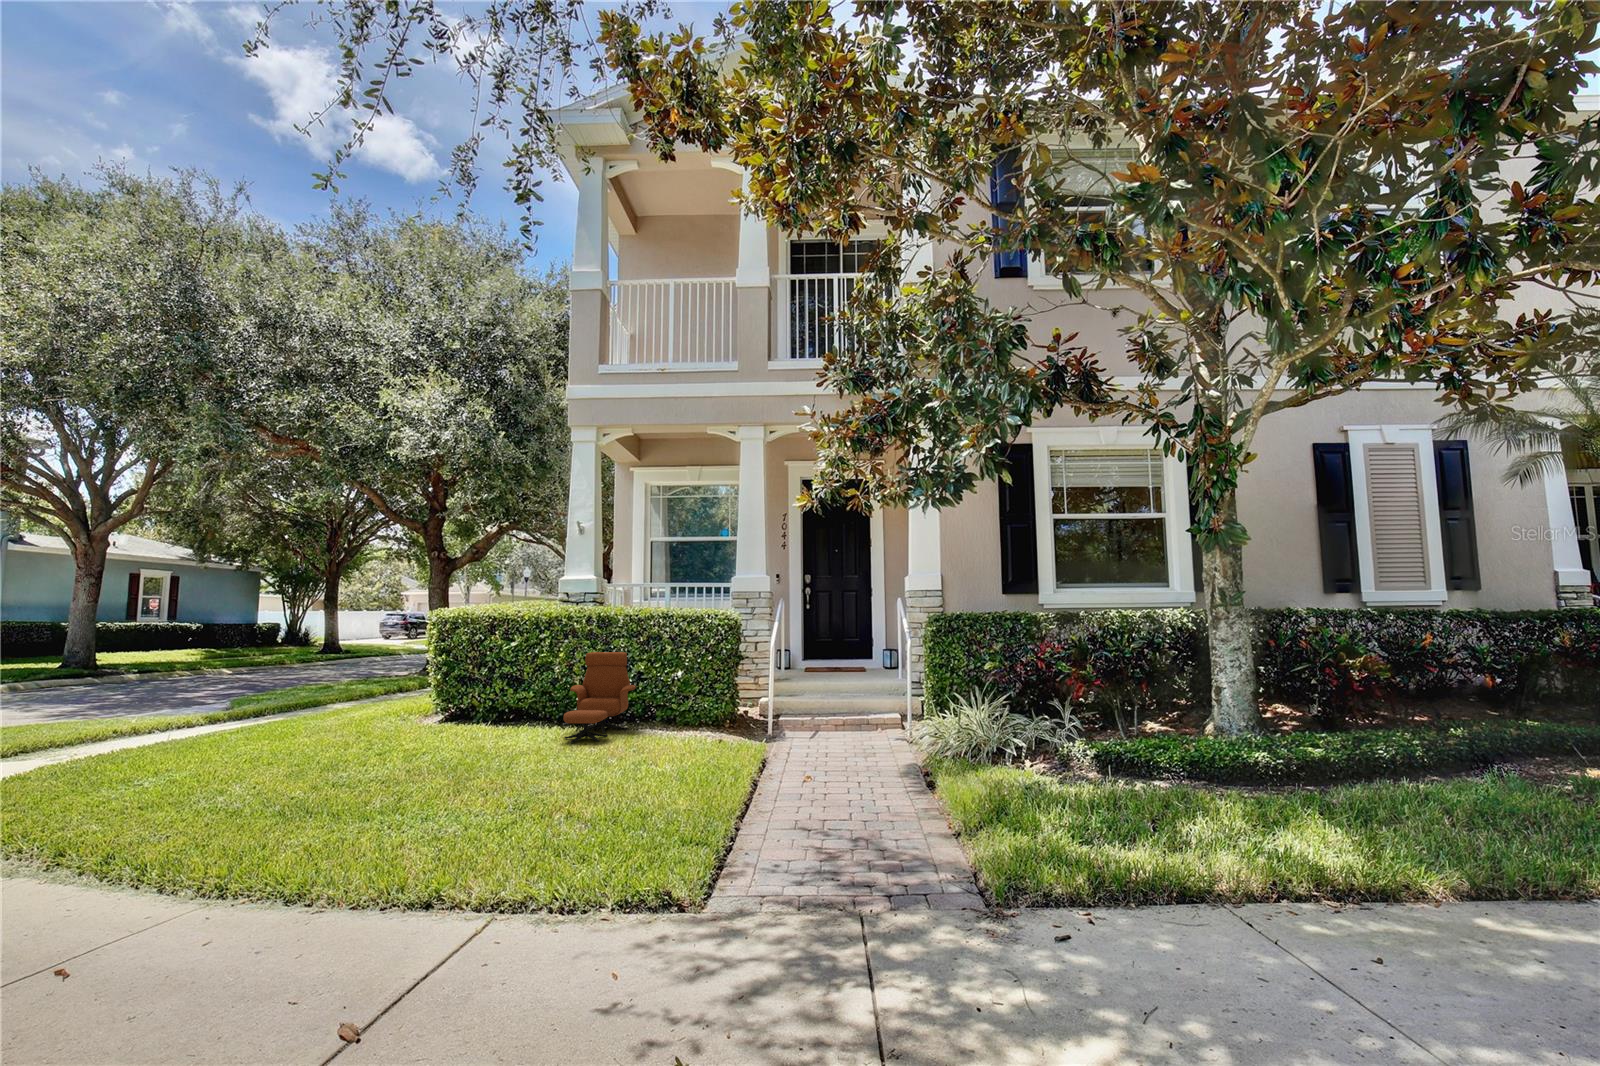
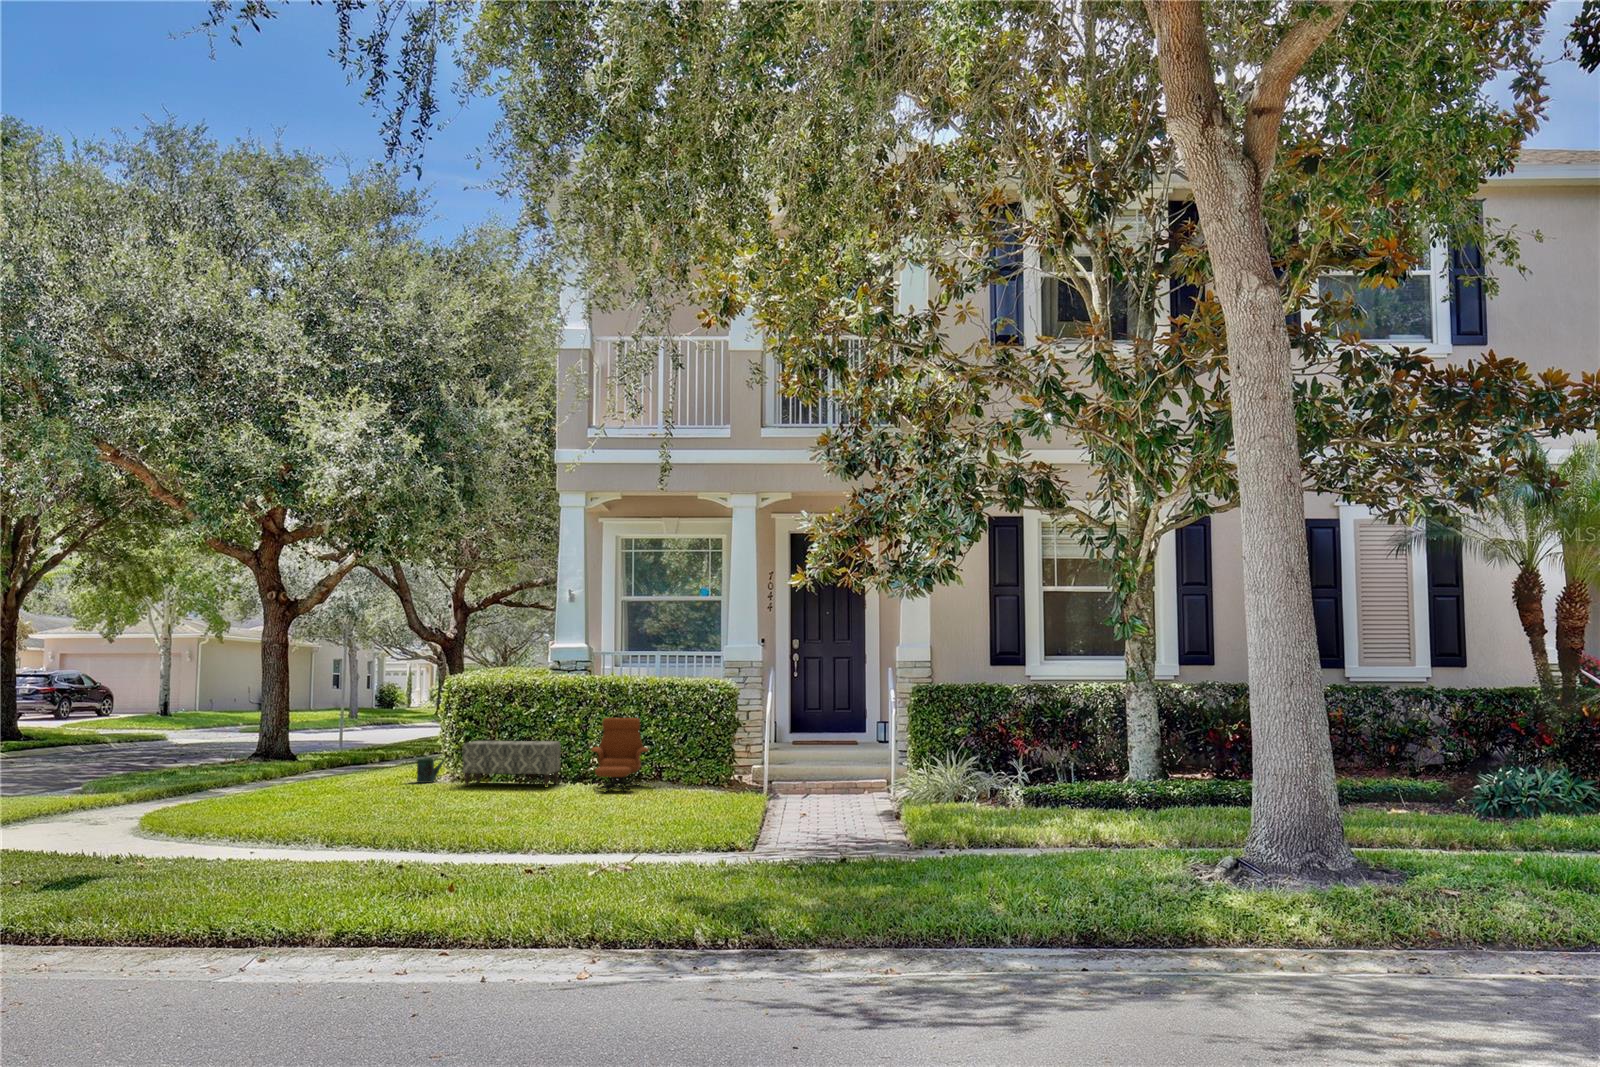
bench: none [428,678,544,732] -> present [463,741,561,787]
watering can: none [385,692,432,725] -> present [417,755,449,783]

